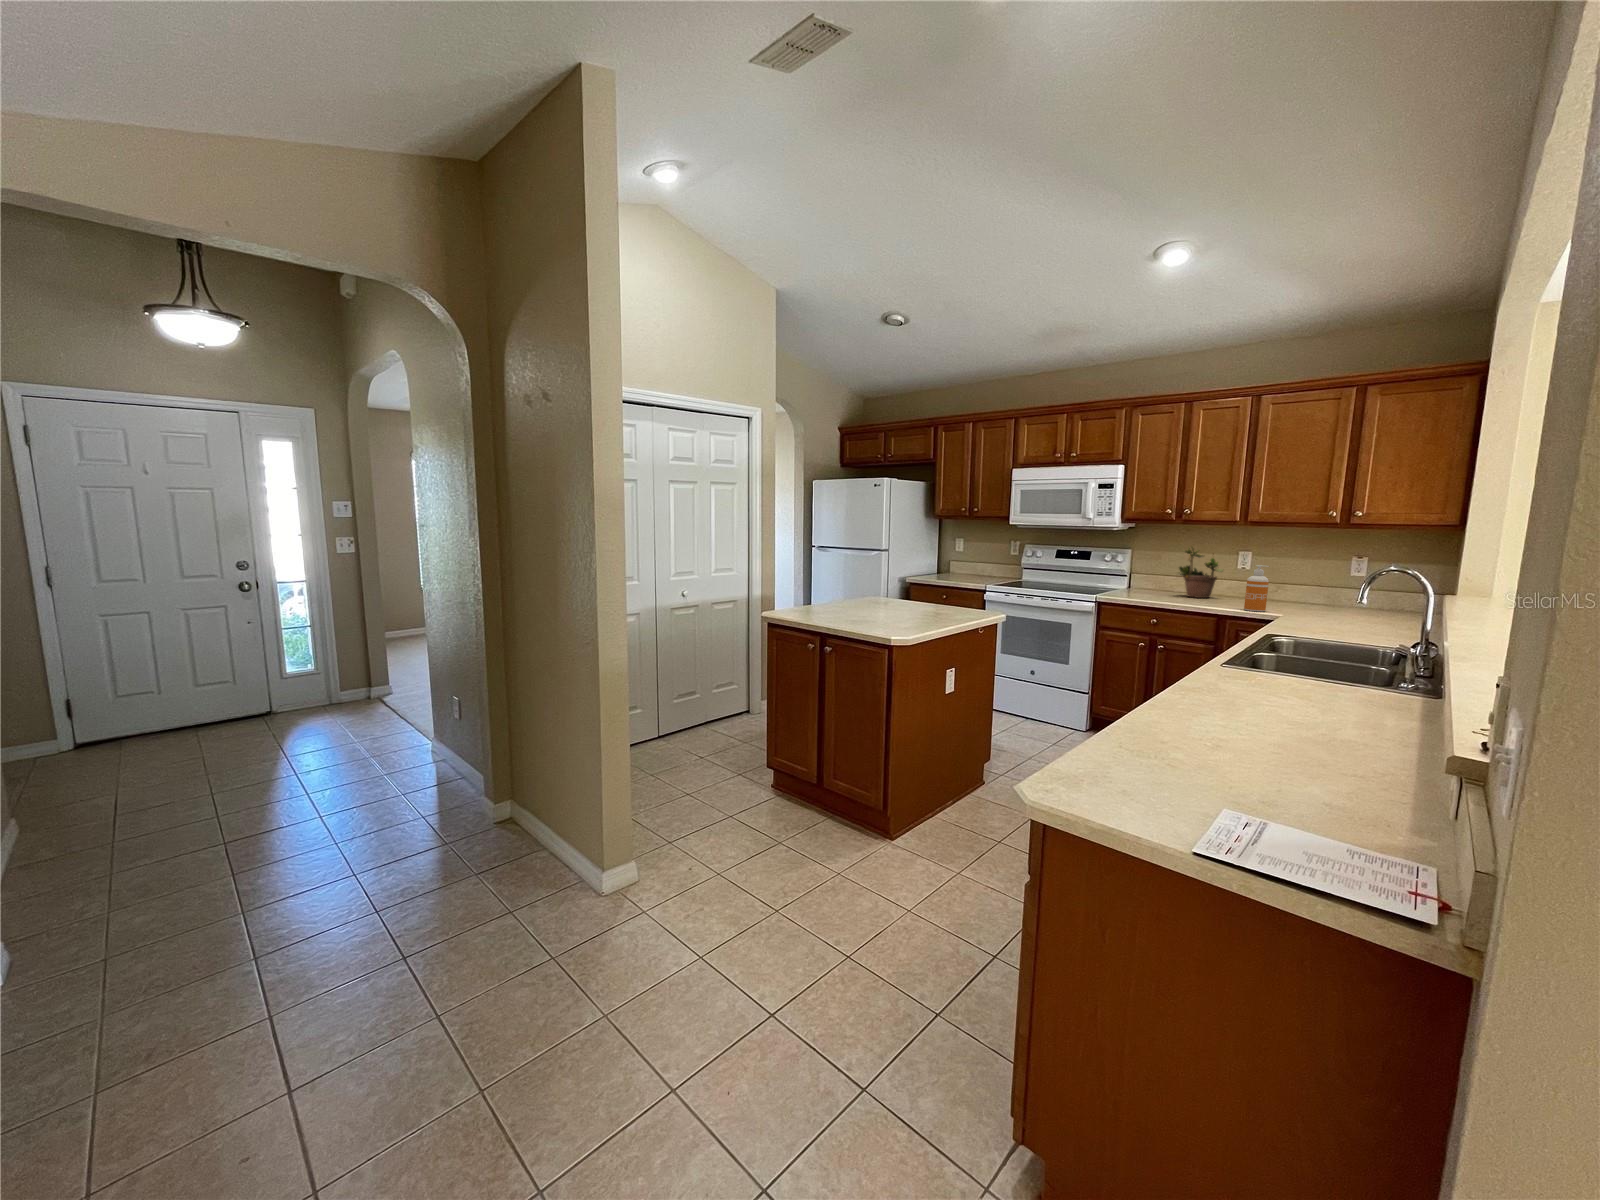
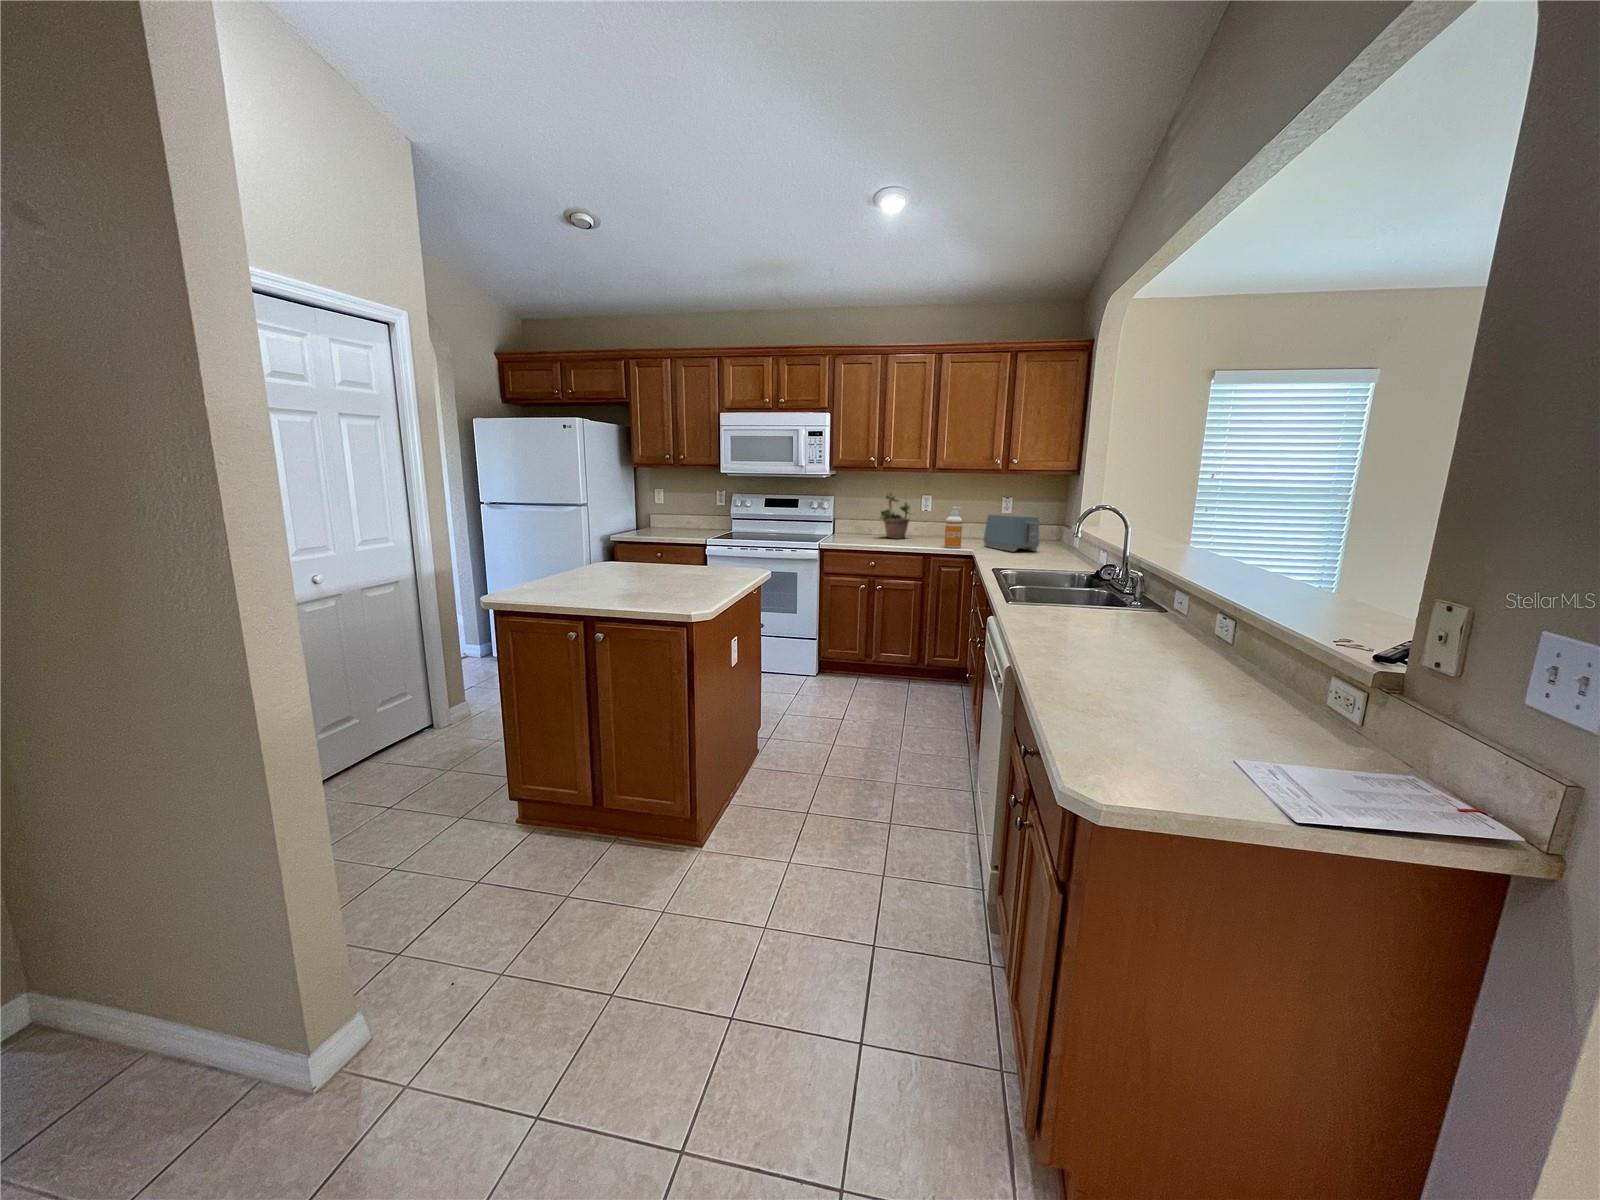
toaster: none [1301,576,1374,623] -> present [983,514,1039,552]

